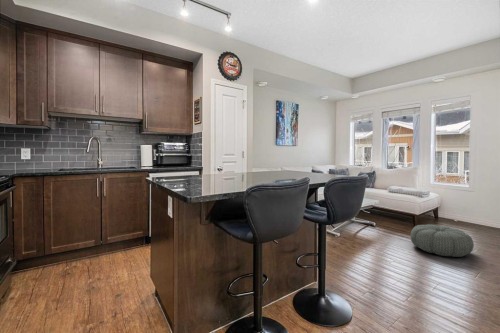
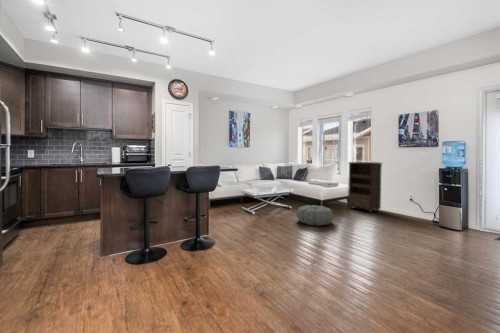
bookshelf: none [445,164,499,231] -> present [348,162,382,212]

